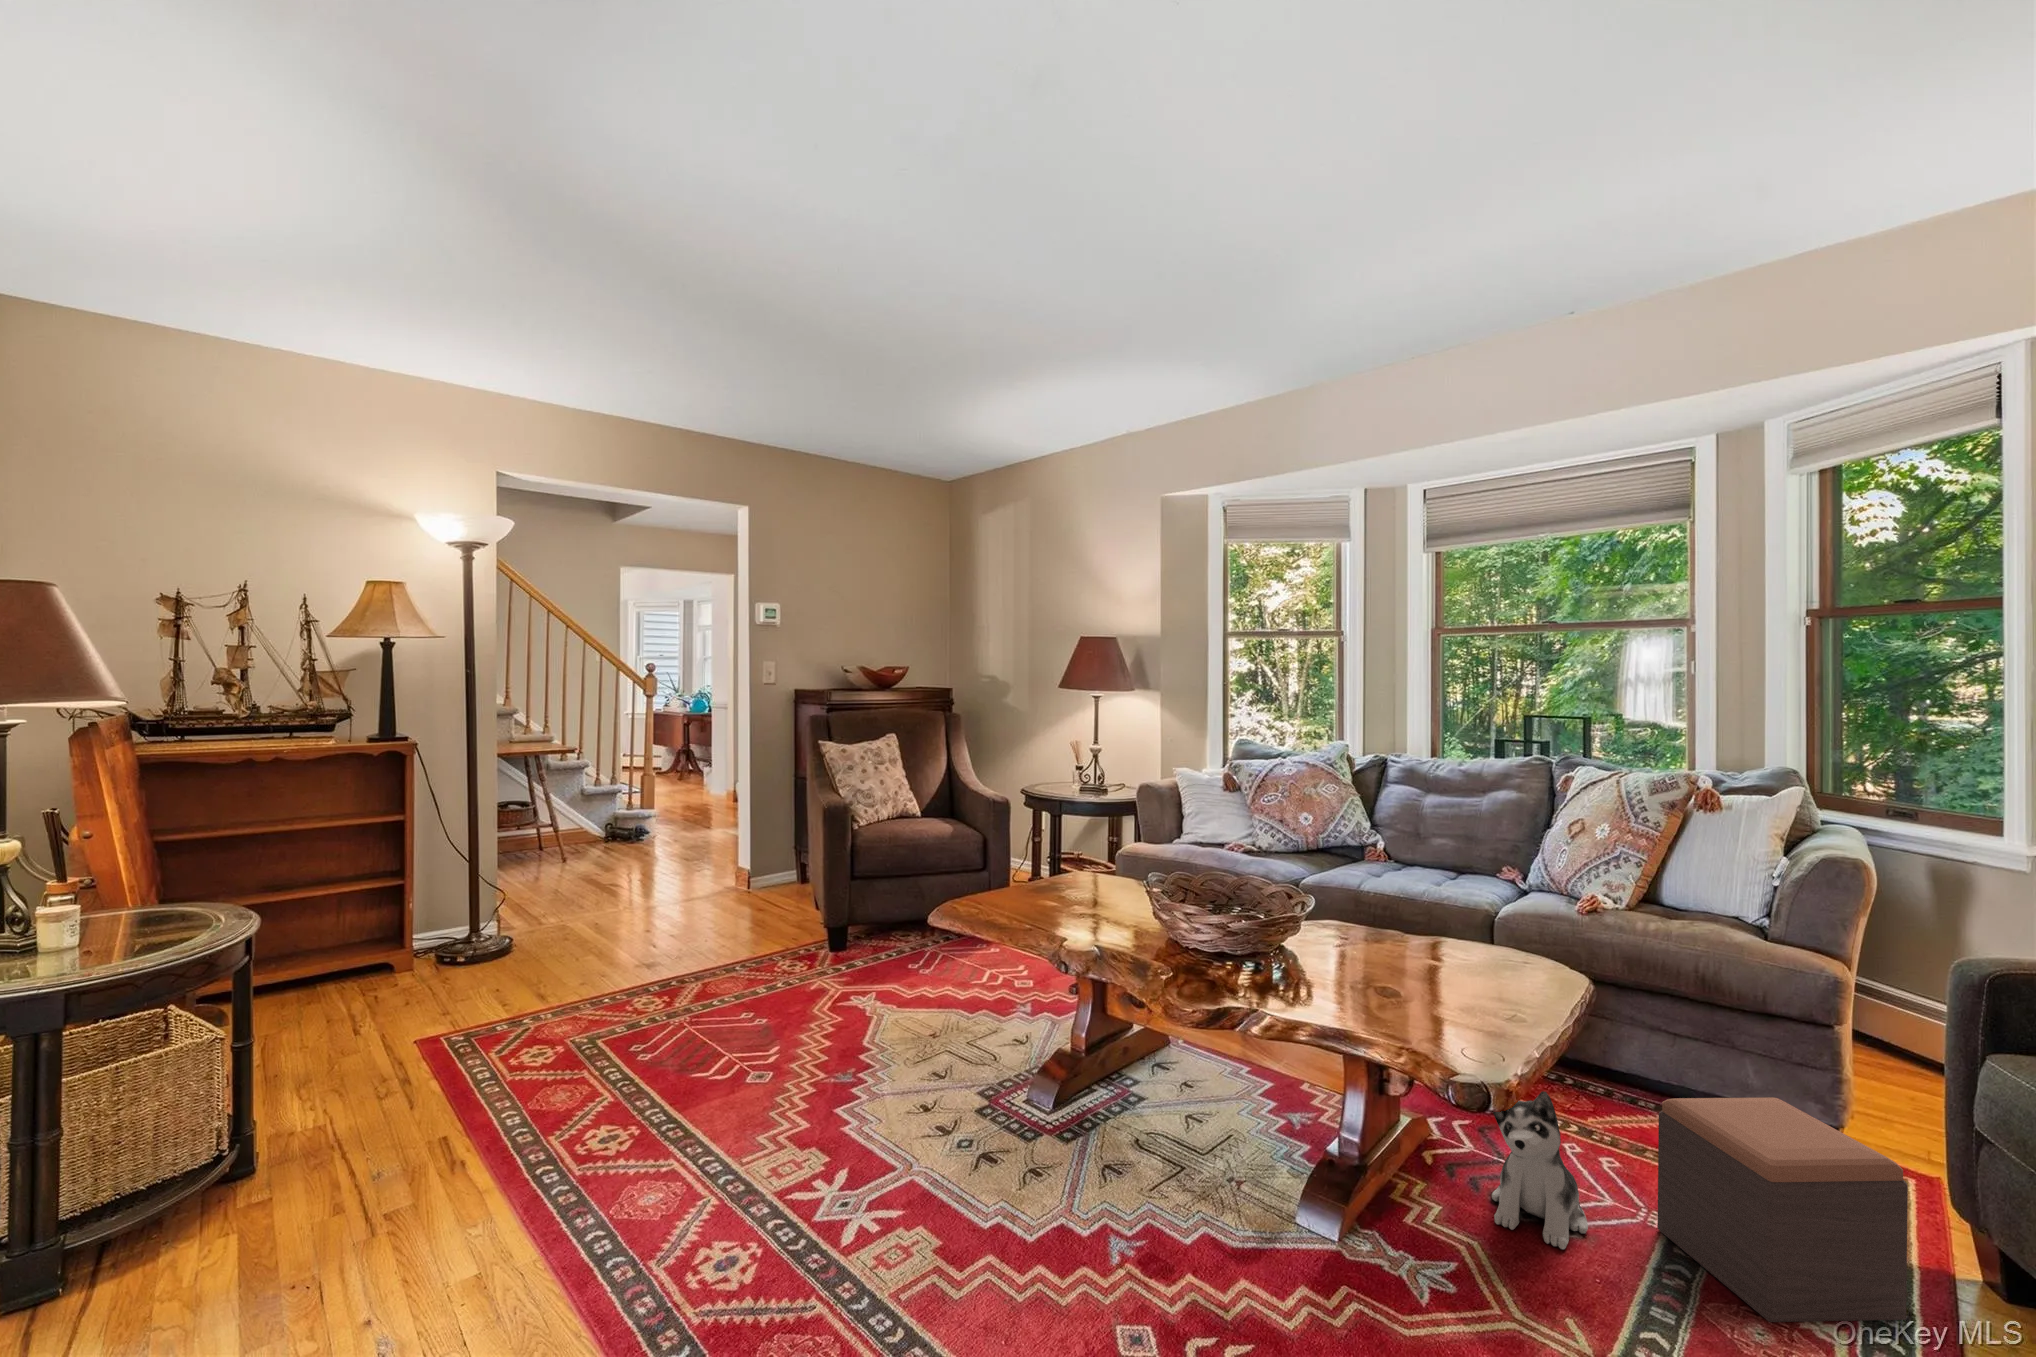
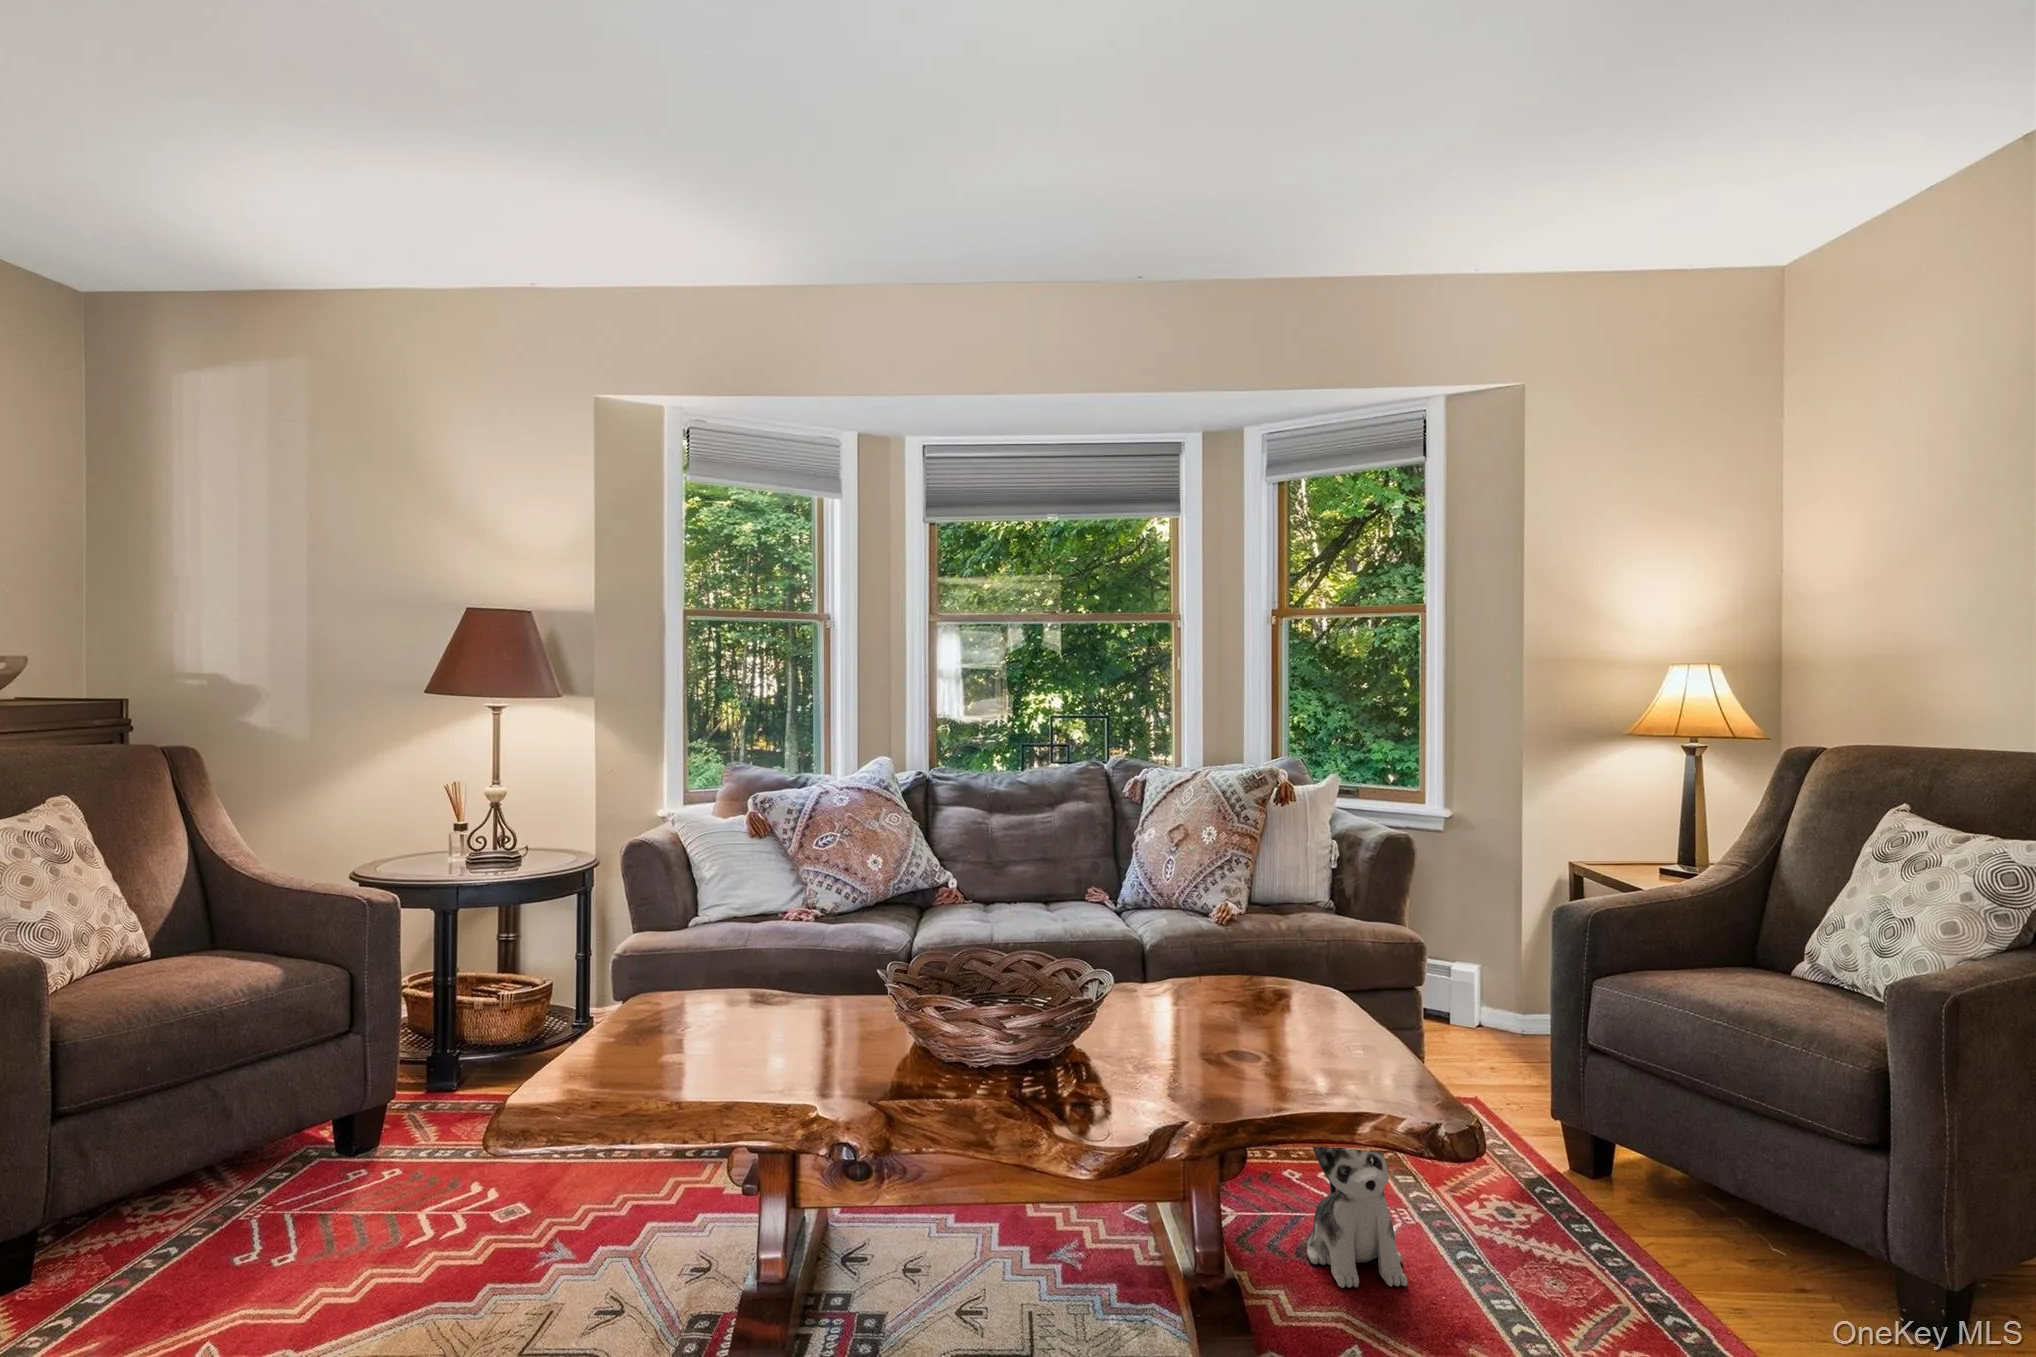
footstool: present [1658,1097,1908,1322] -> none [1431,1063,1611,1276]

